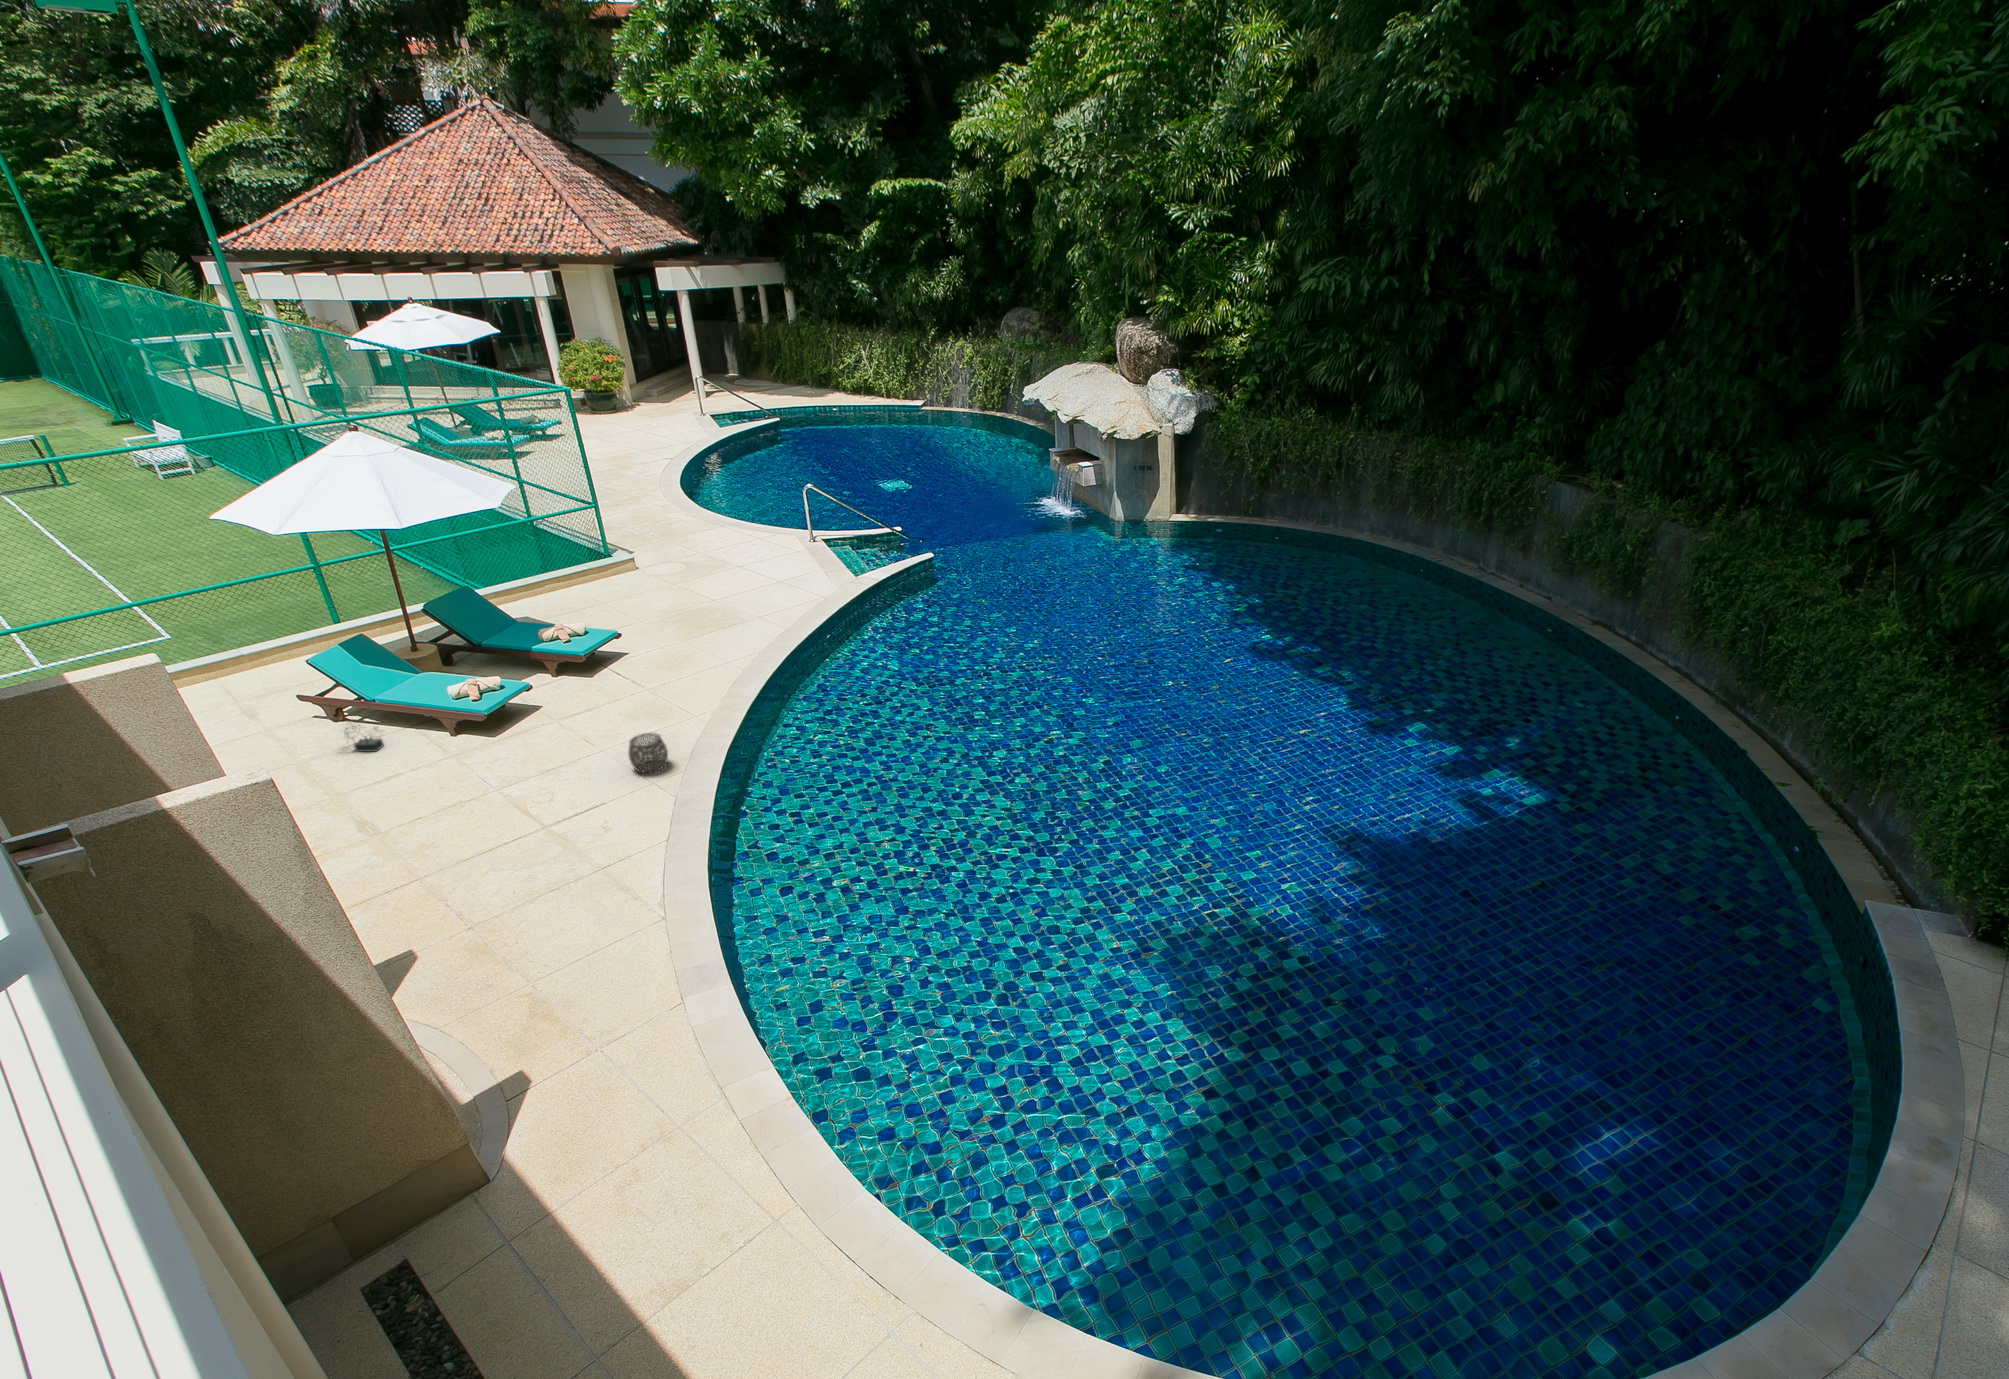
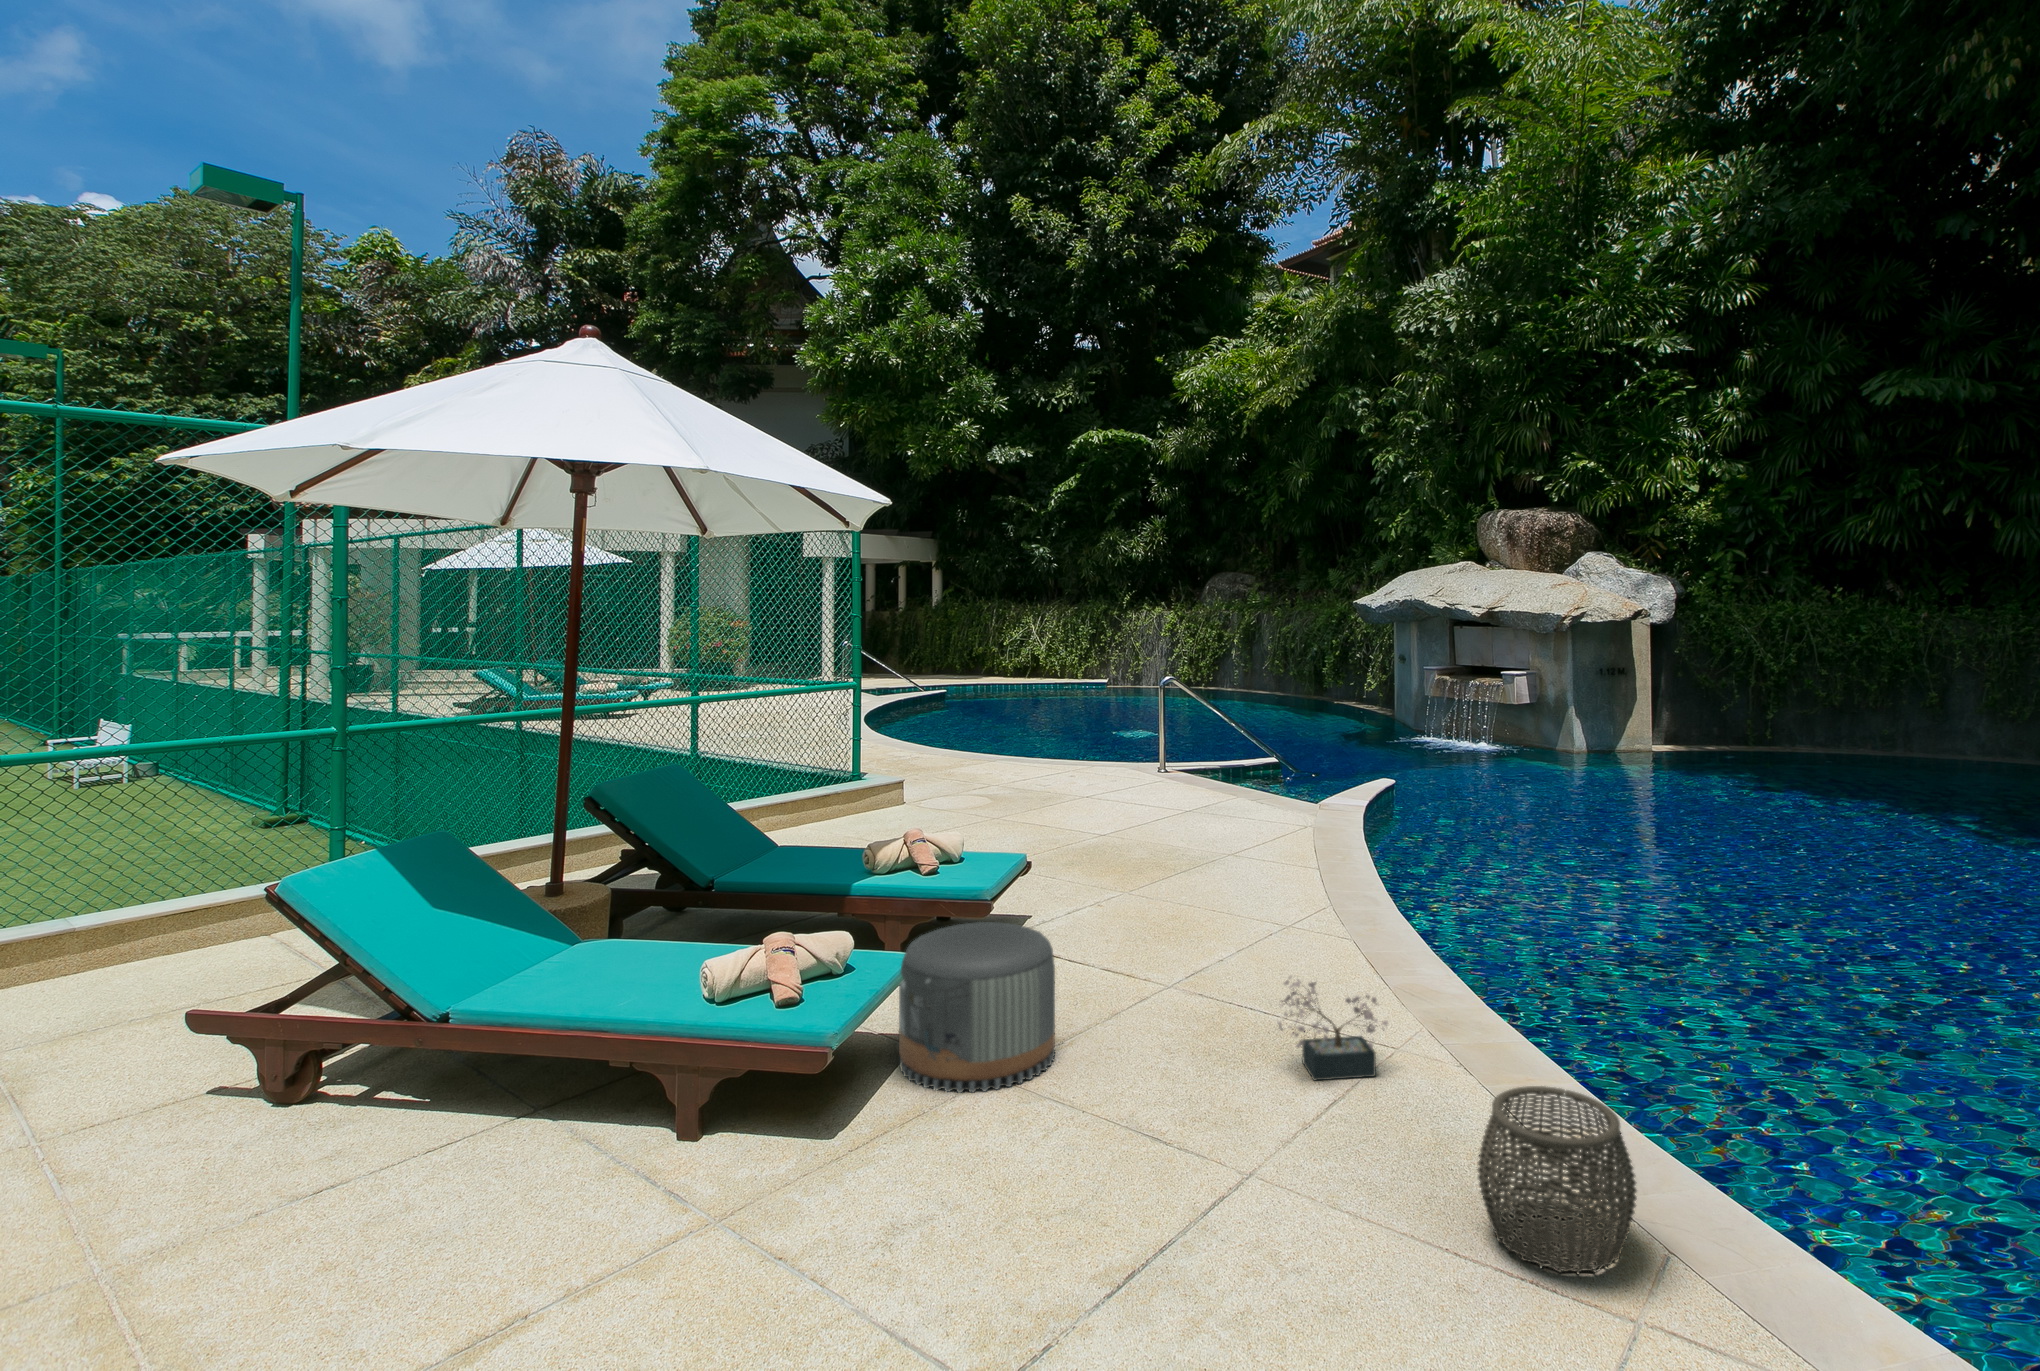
pouf: none [523,673,582,725] -> present [899,922,1055,1093]
decorative plant: present [345,723,384,752] -> present [1277,977,1388,1080]

